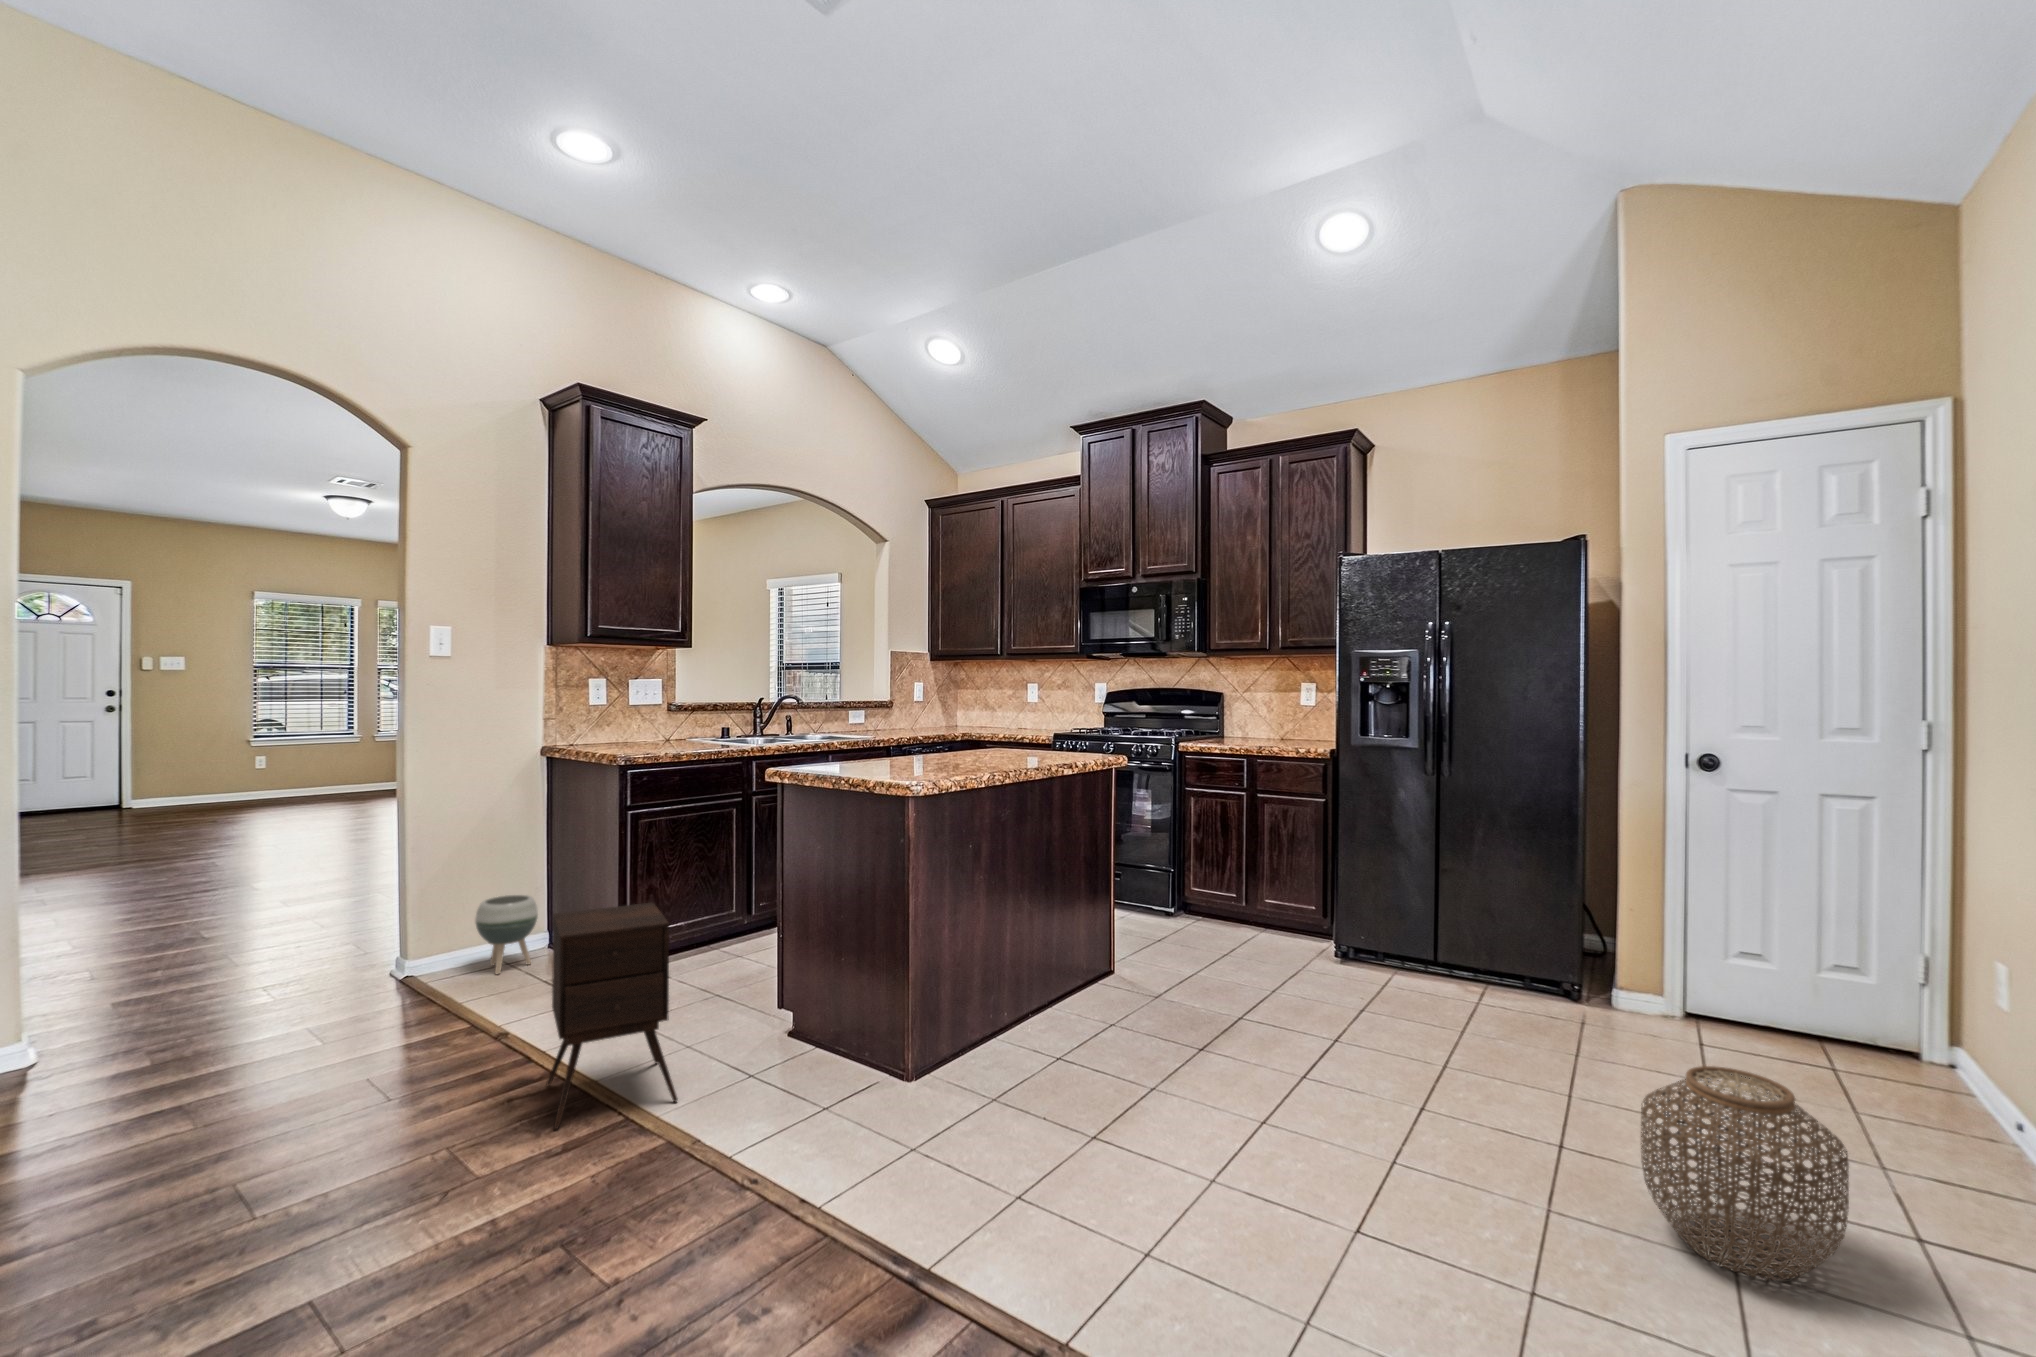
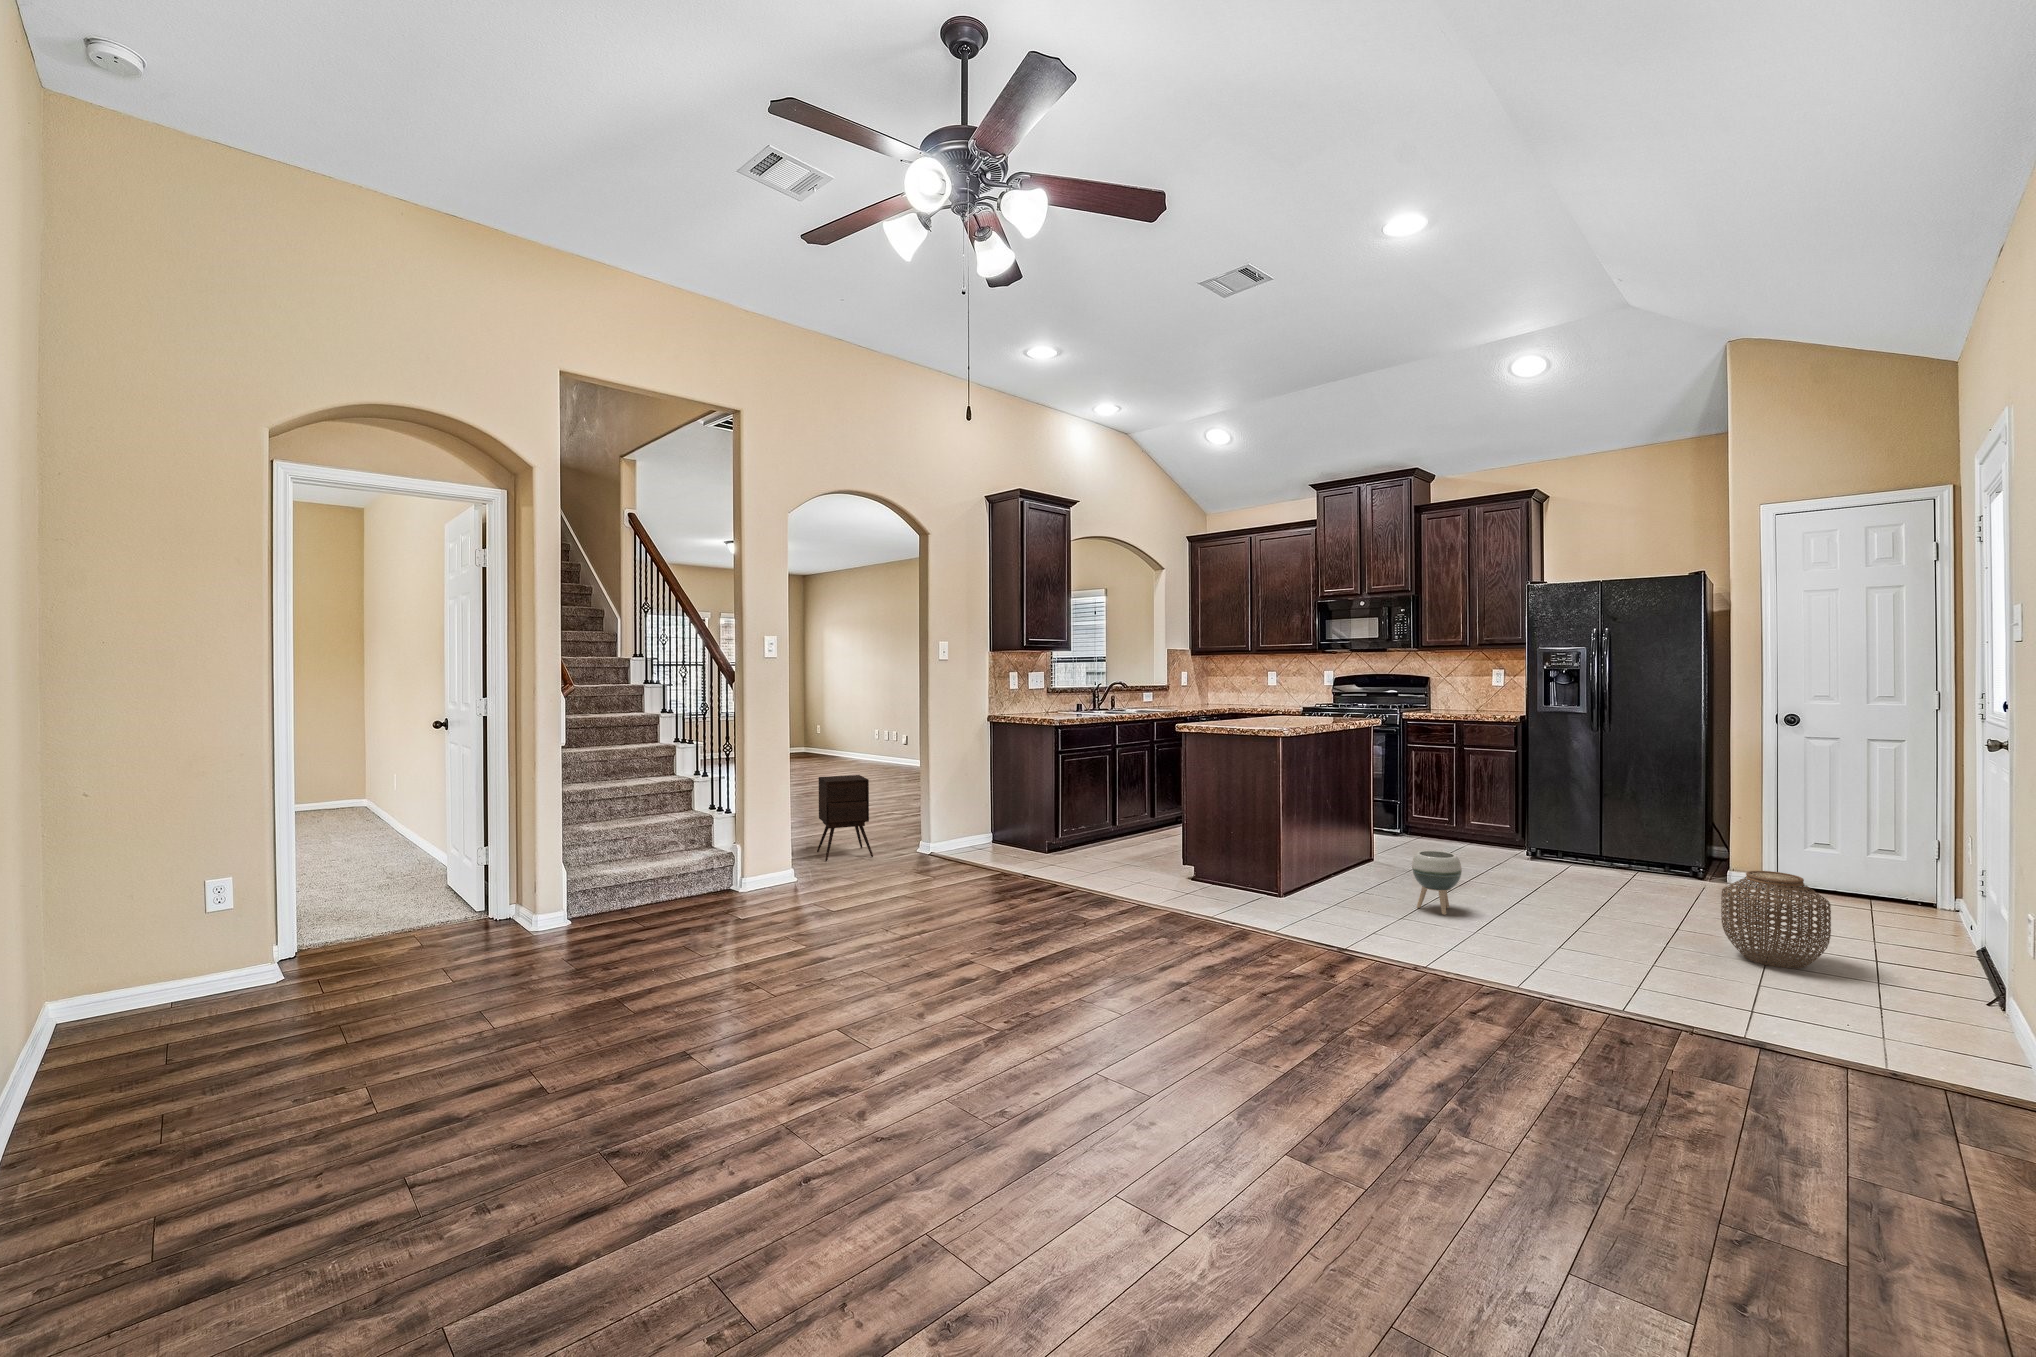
planter: present [475,895,538,974] -> present [1412,850,1462,915]
side table: present [547,903,678,1129] -> present [817,775,873,861]

